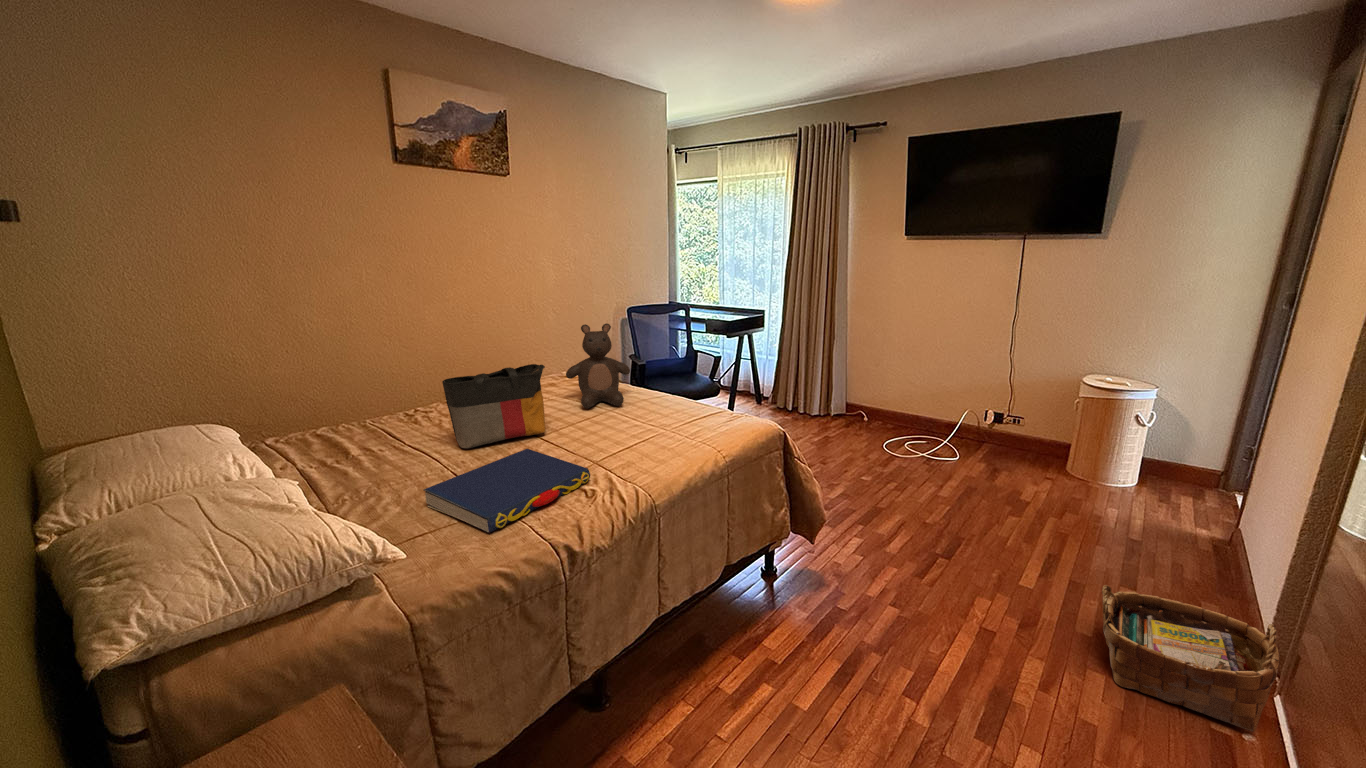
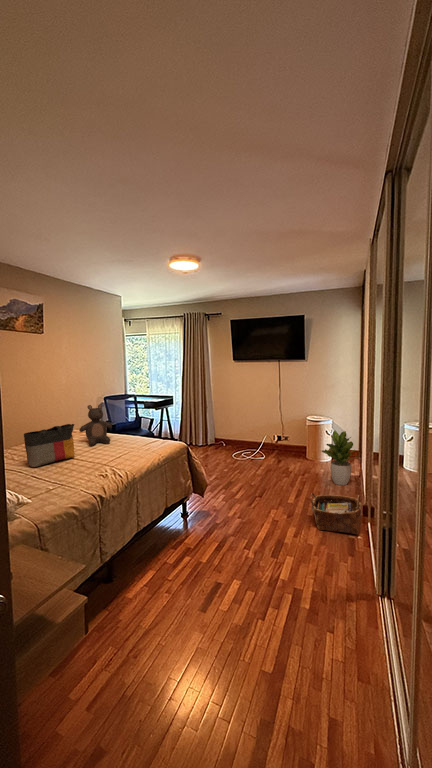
potted plant: none [1124,419,1248,559] -> present [322,430,357,485]
book: present [423,449,590,533] -> none [26,462,104,494]

